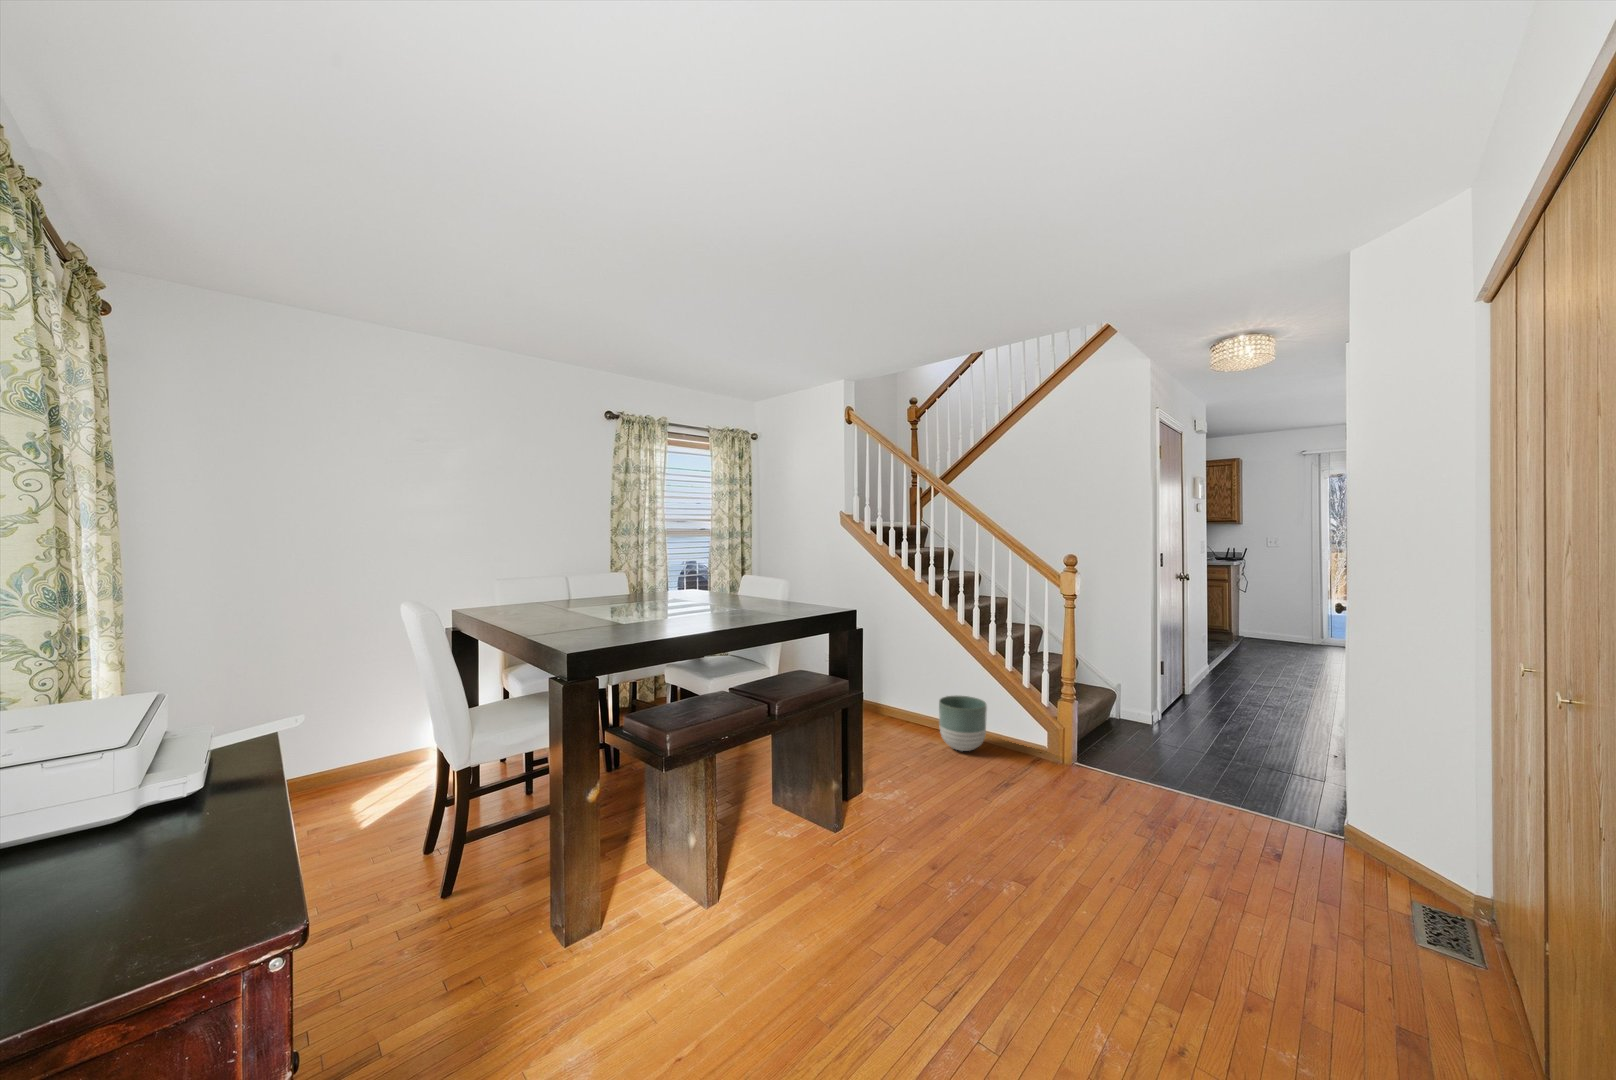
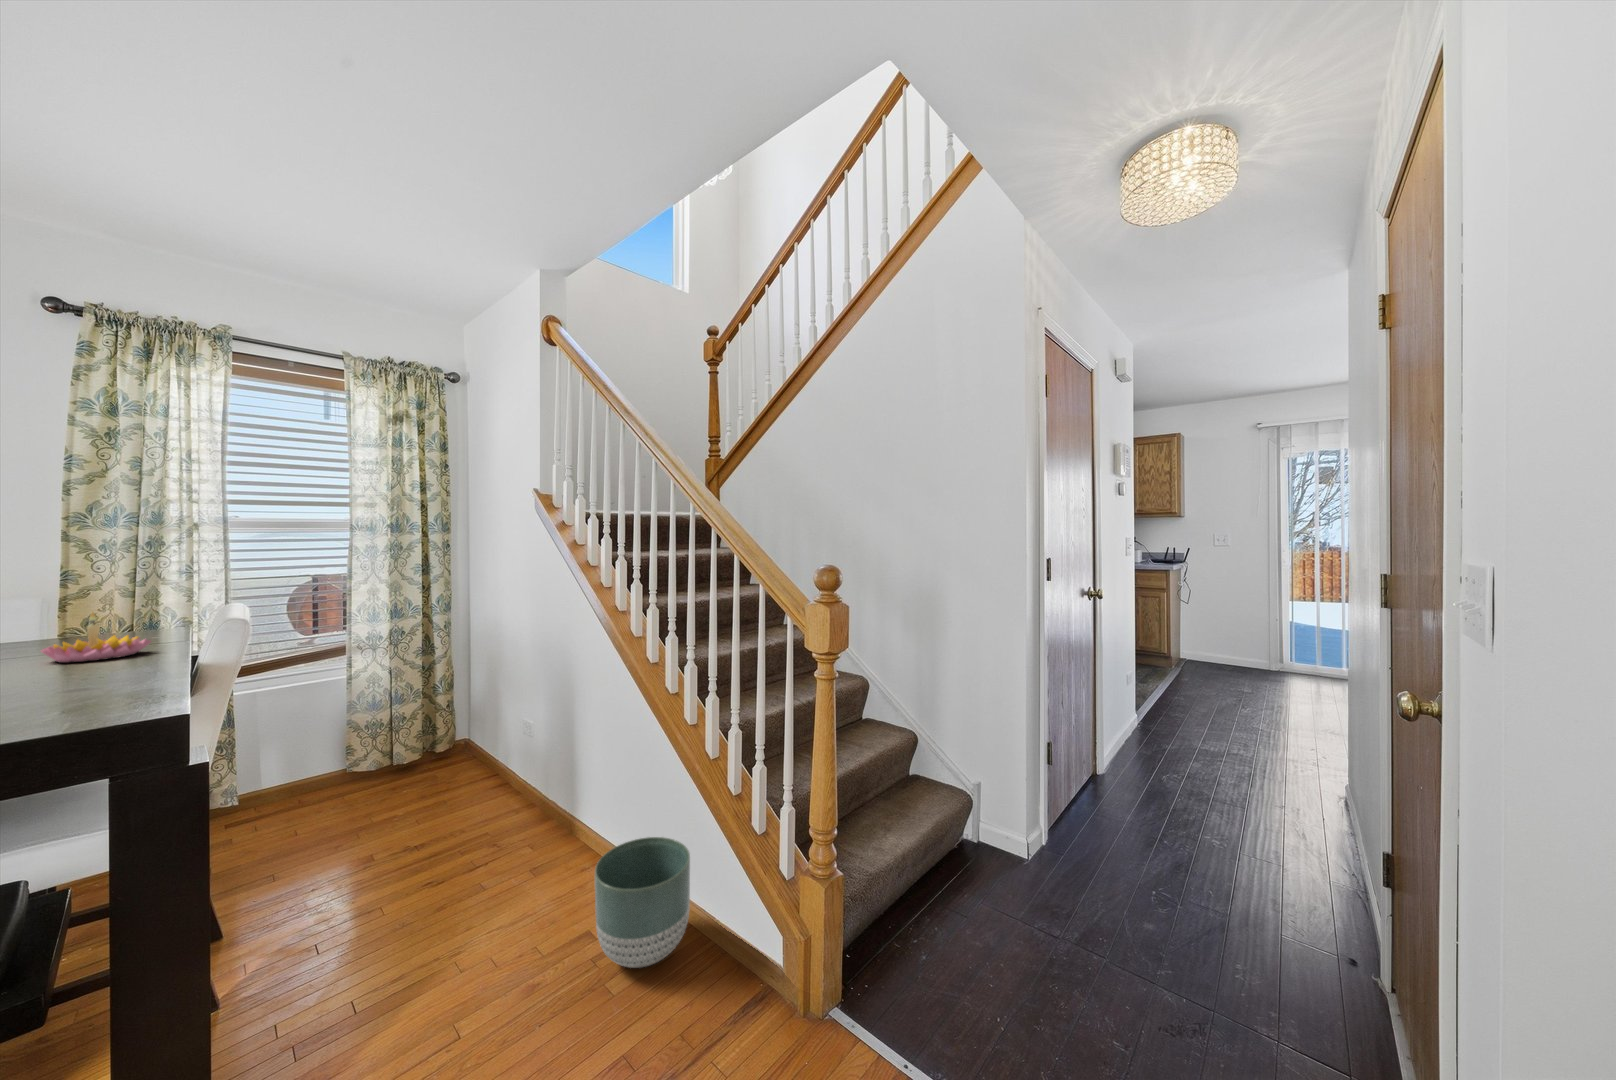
candle holder: none [686,575,720,598] -> present [41,612,151,663]

